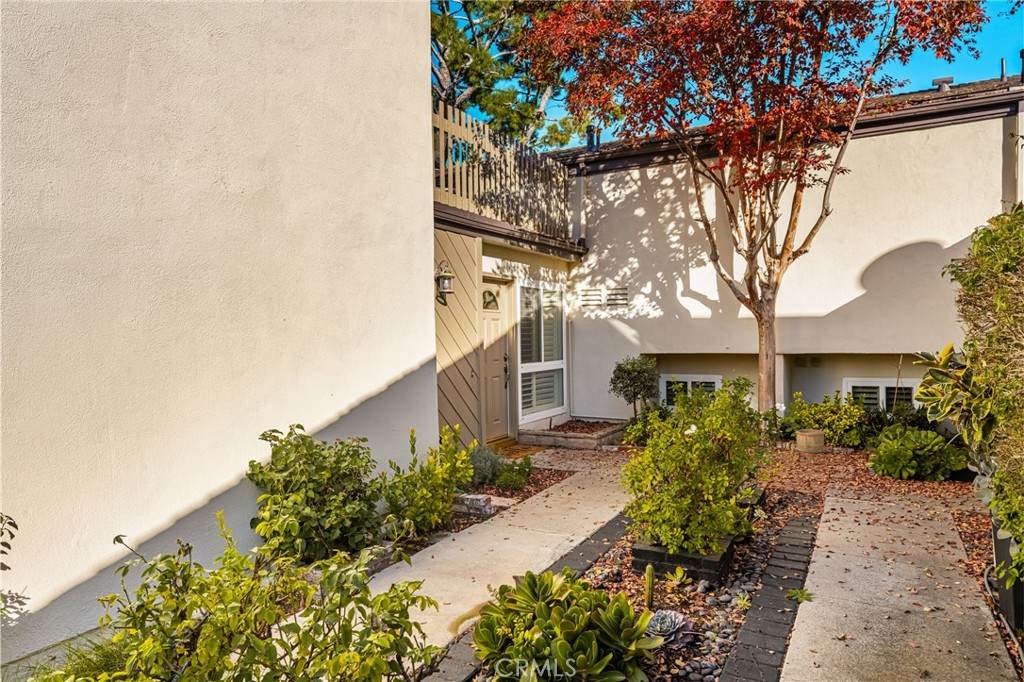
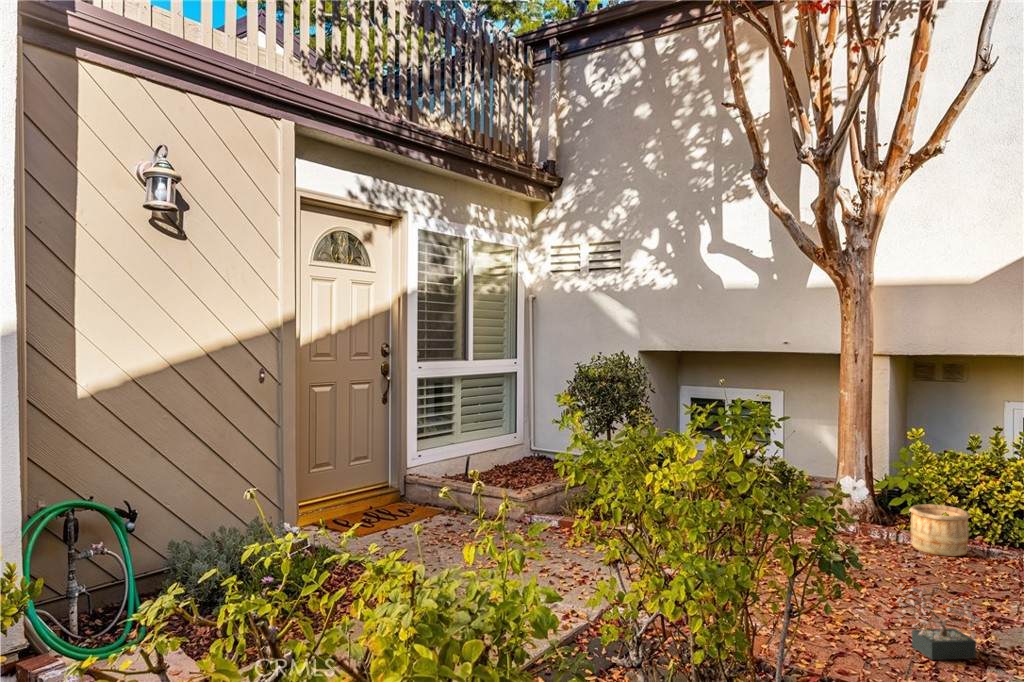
decorative plant: none [796,455,829,484] -> present [897,584,980,660]

